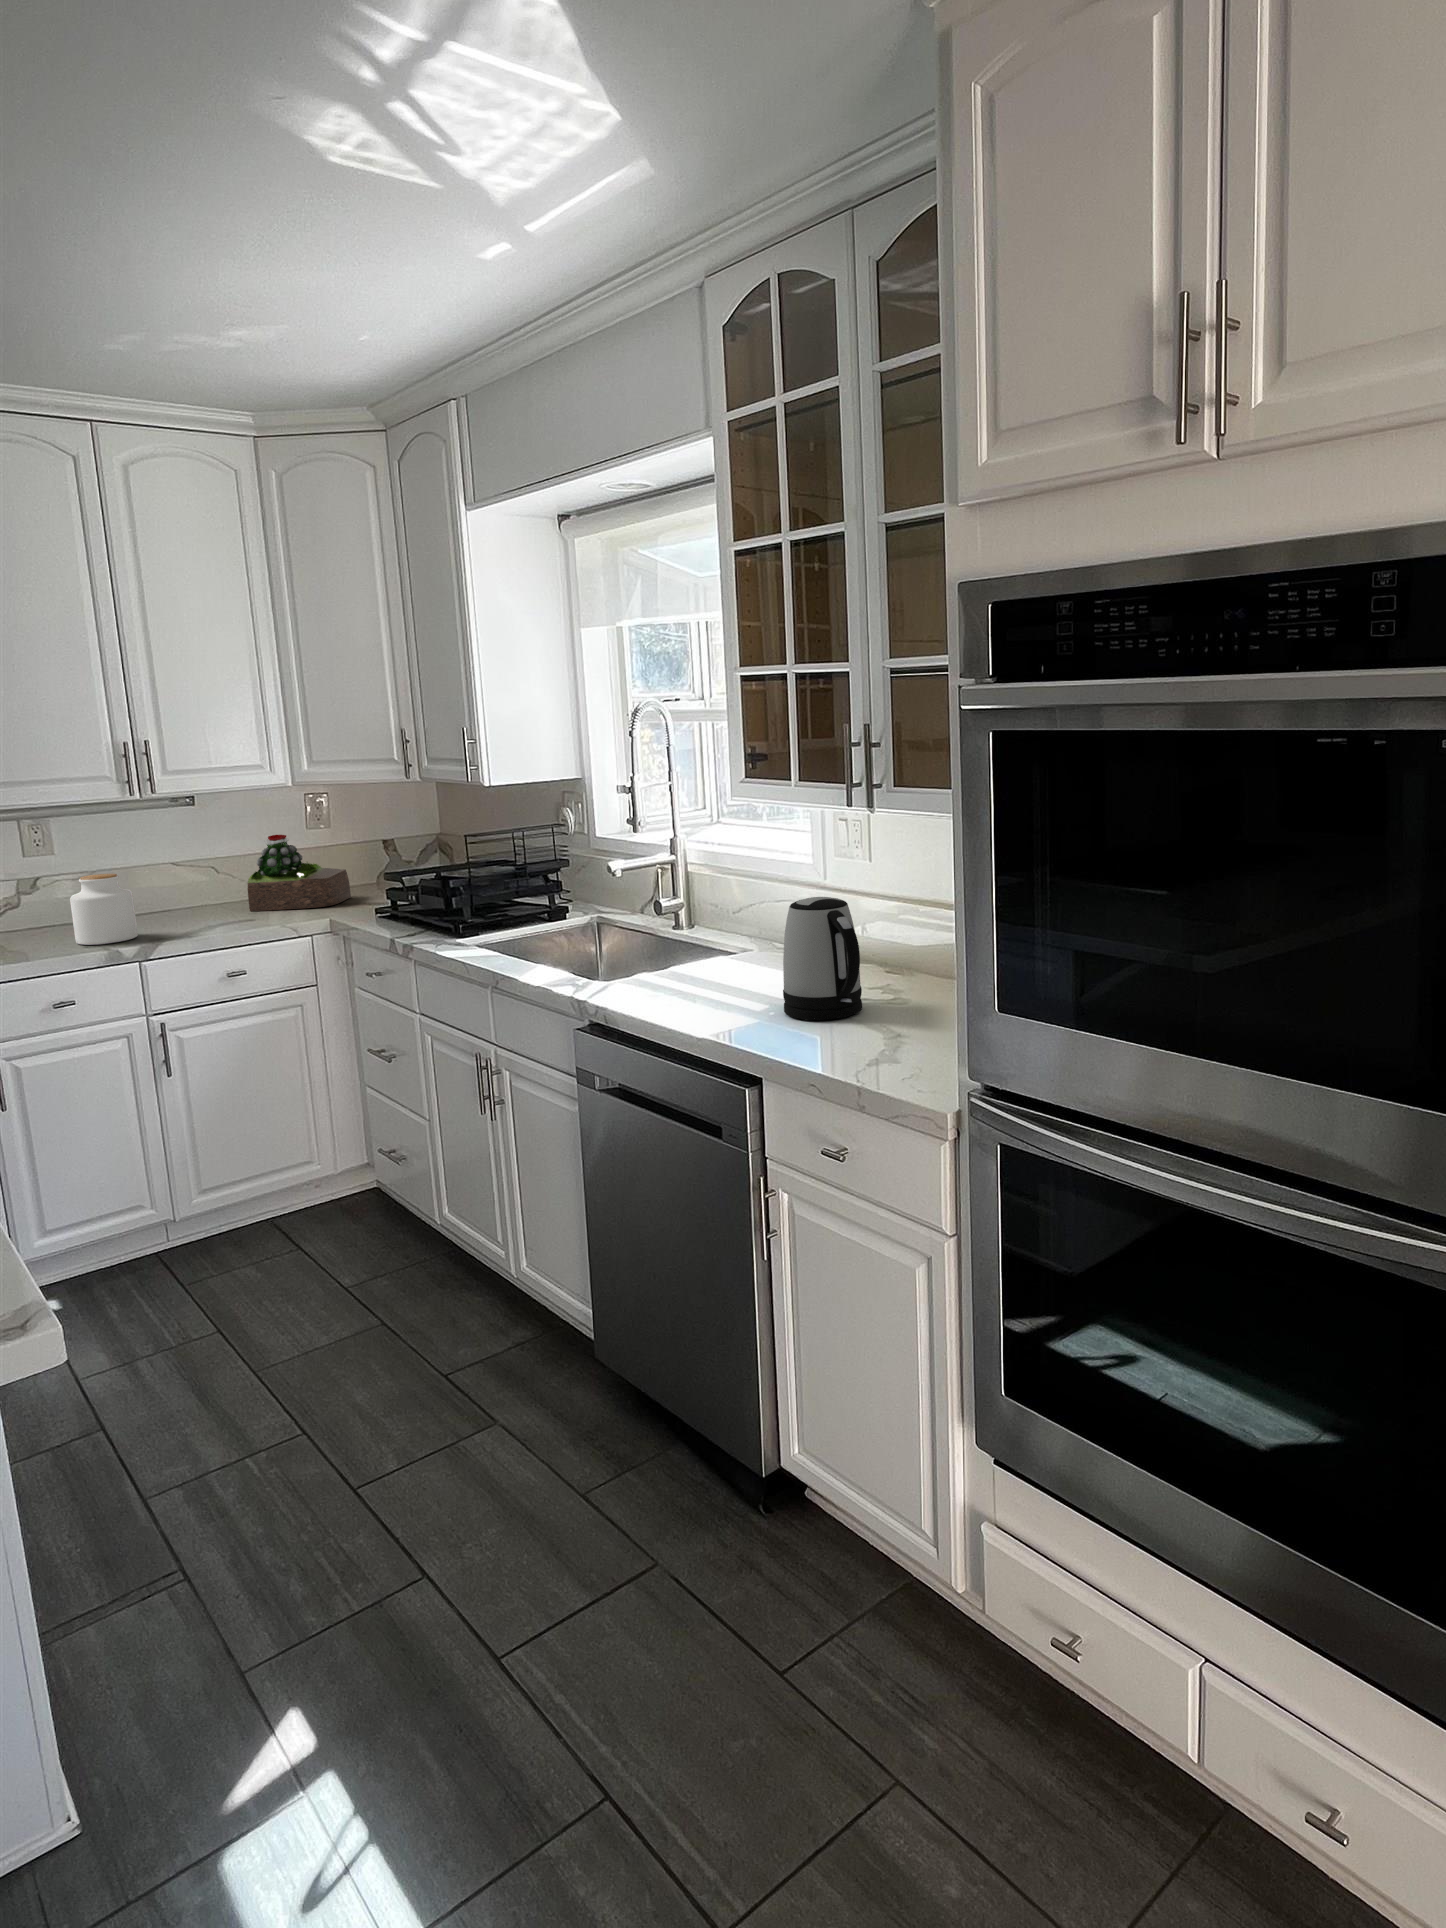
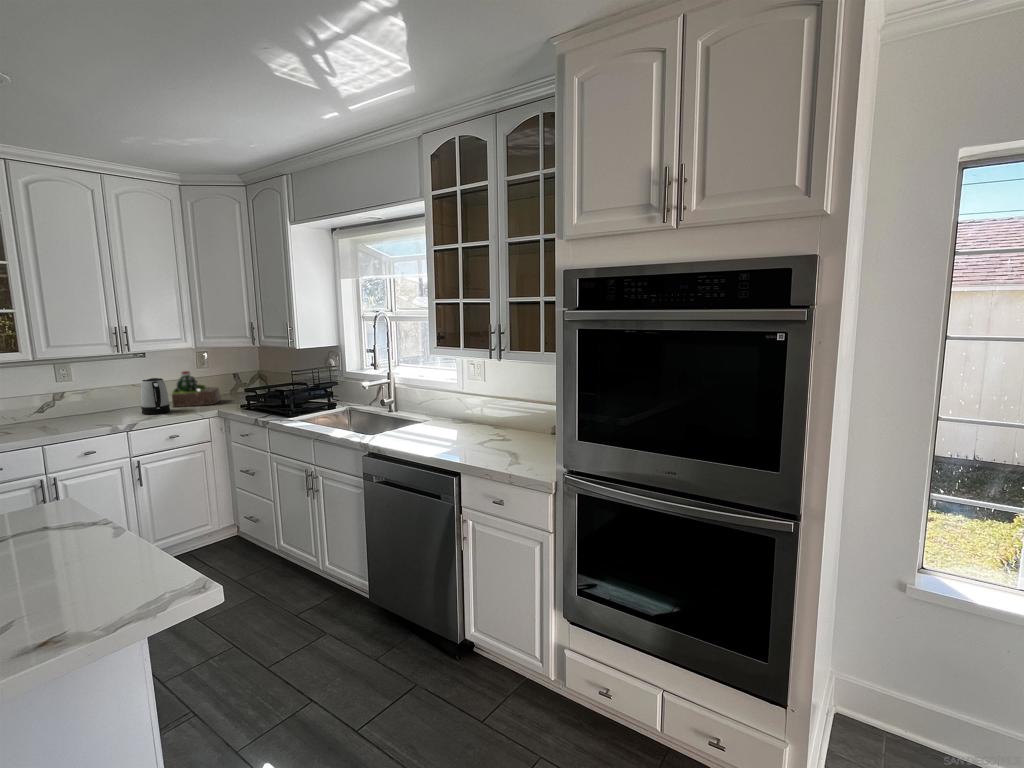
jar: present [70,874,138,945] -> none [87,390,122,424]
kettle: present [783,897,862,1020] -> present [141,378,170,414]

